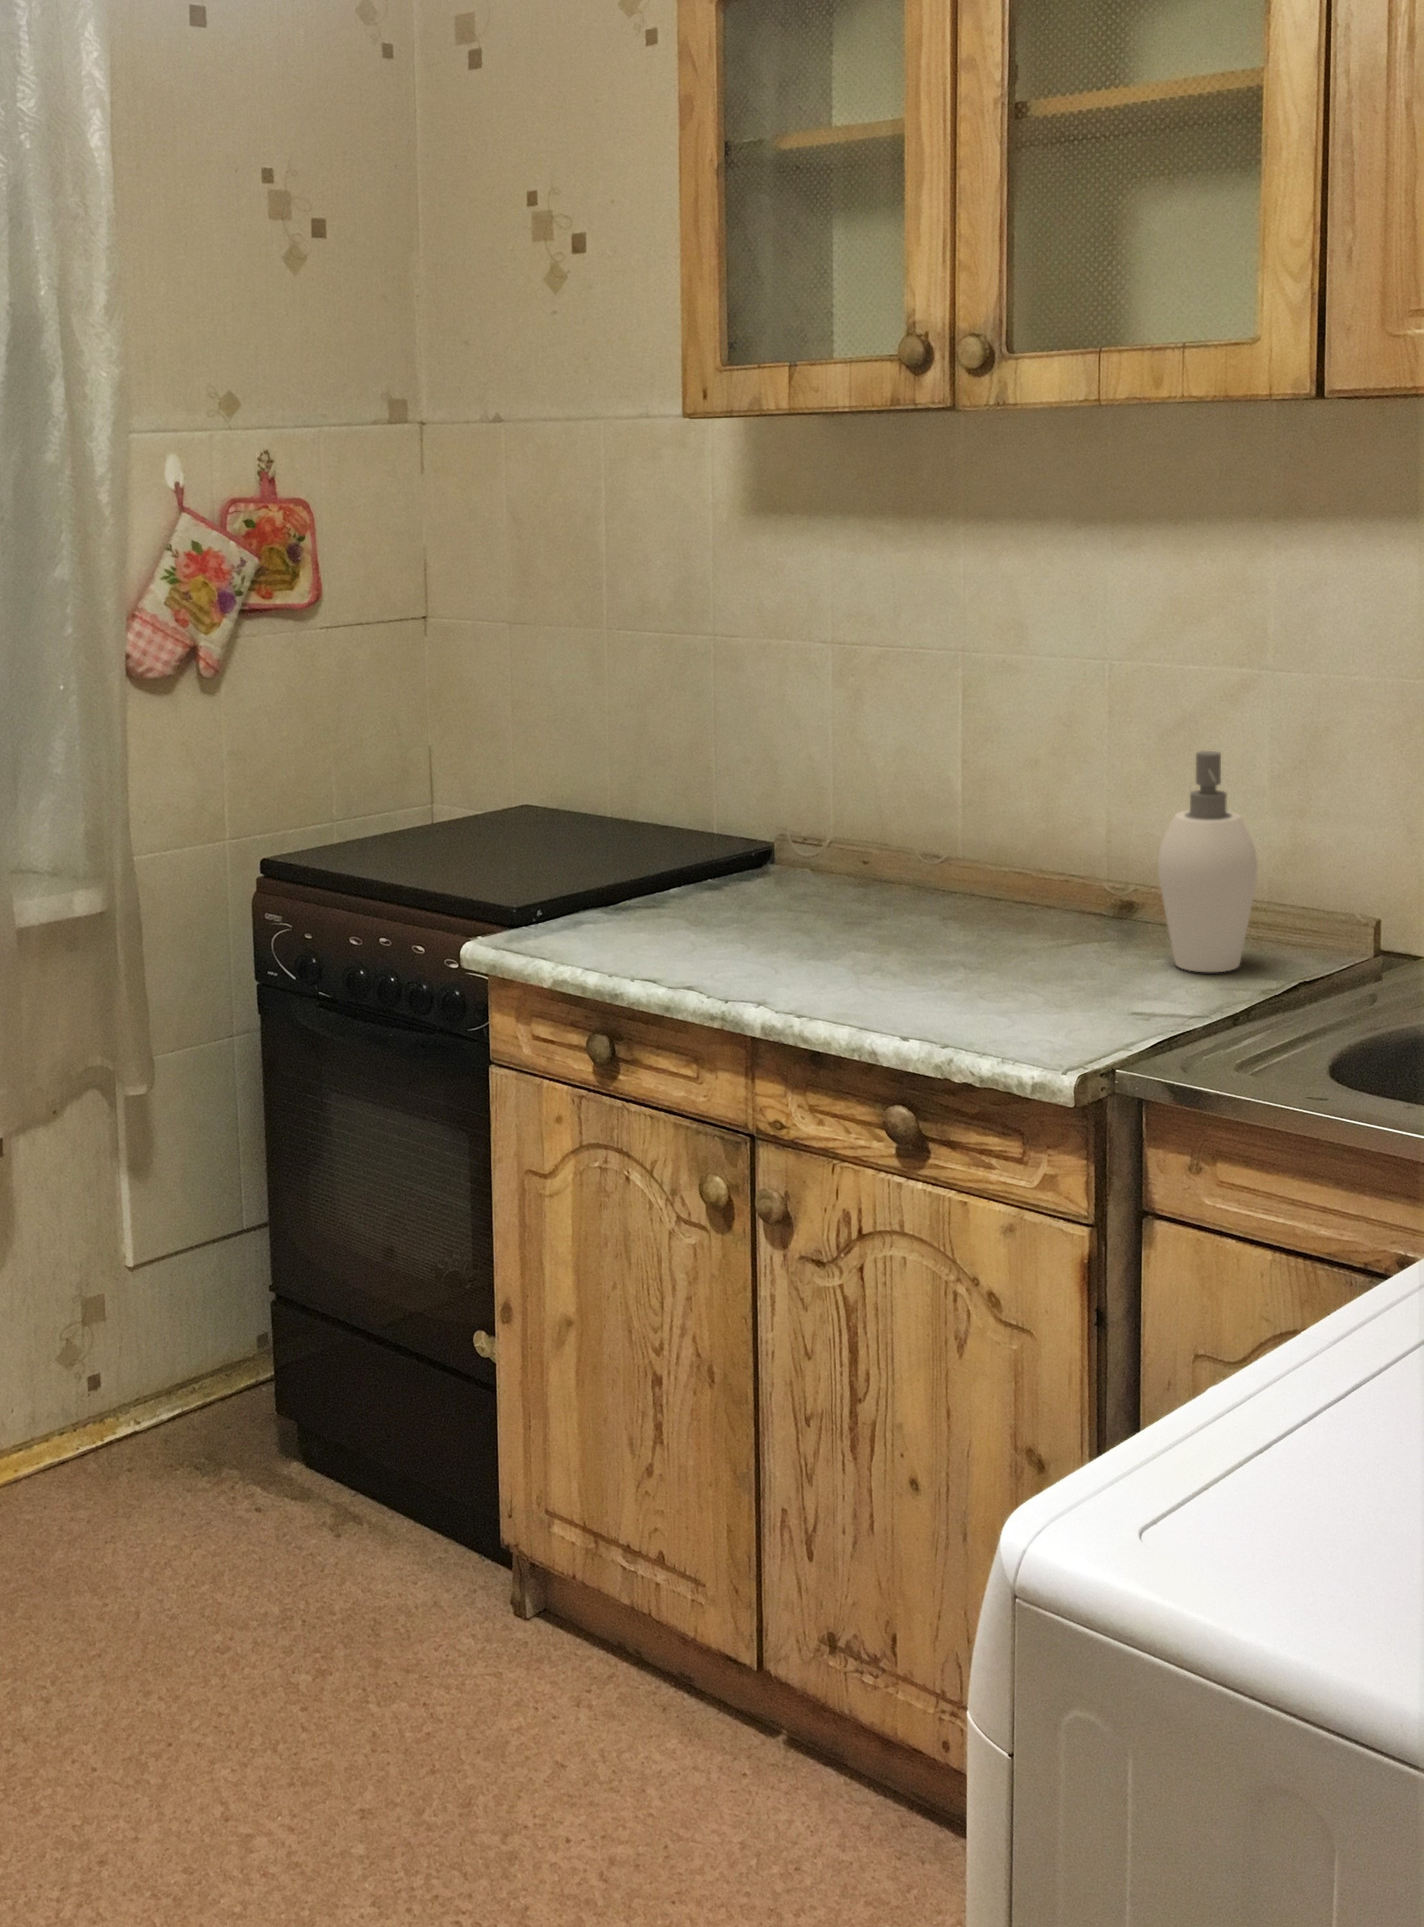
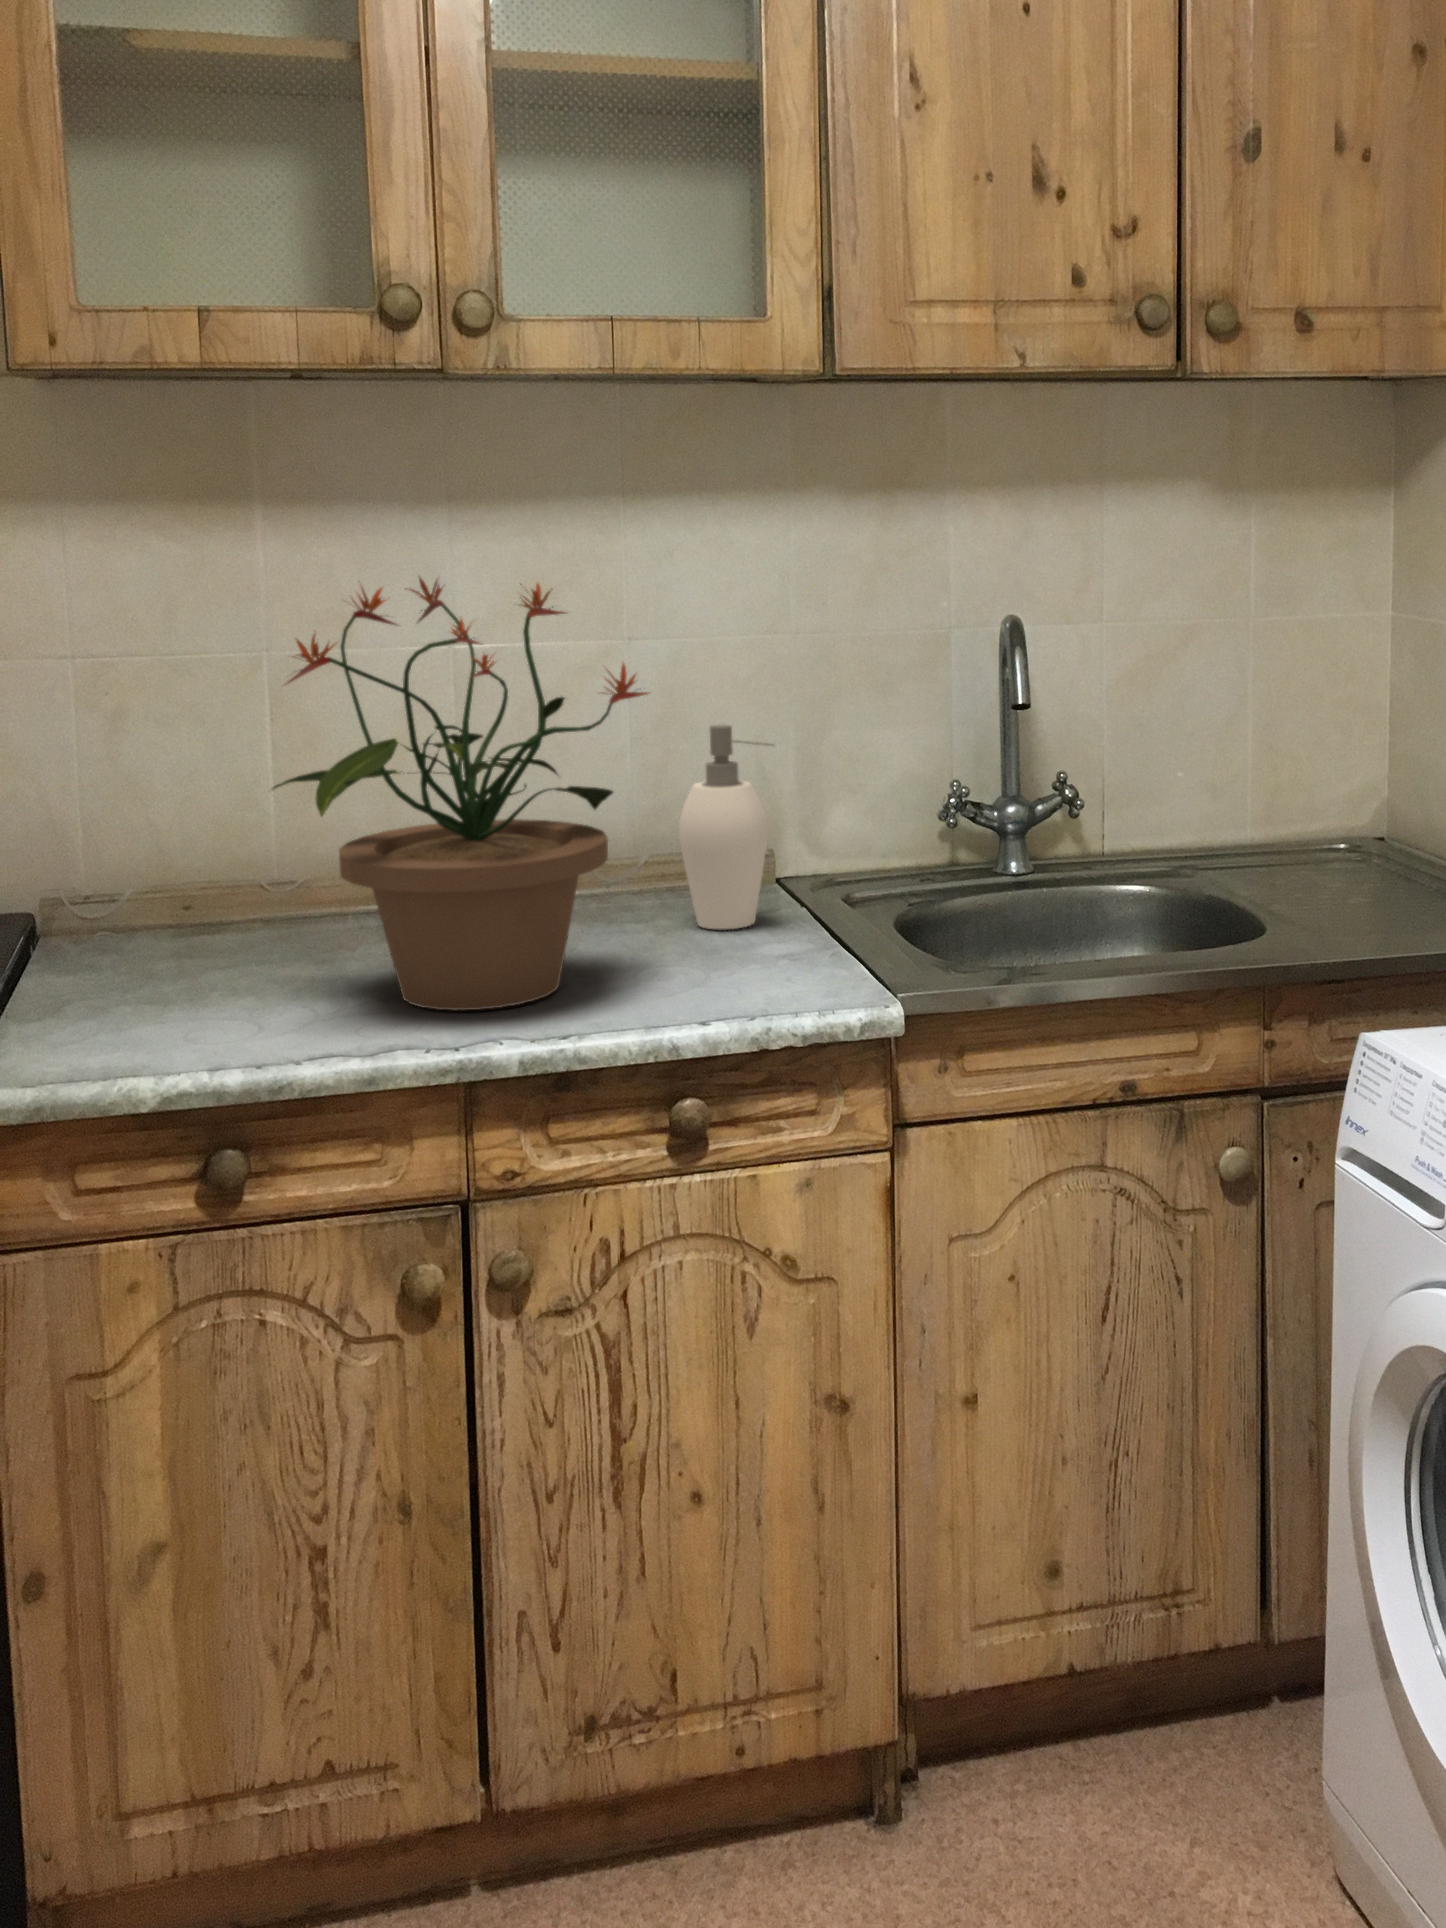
potted plant: none [694,573,1014,982] -> present [273,576,648,1010]

